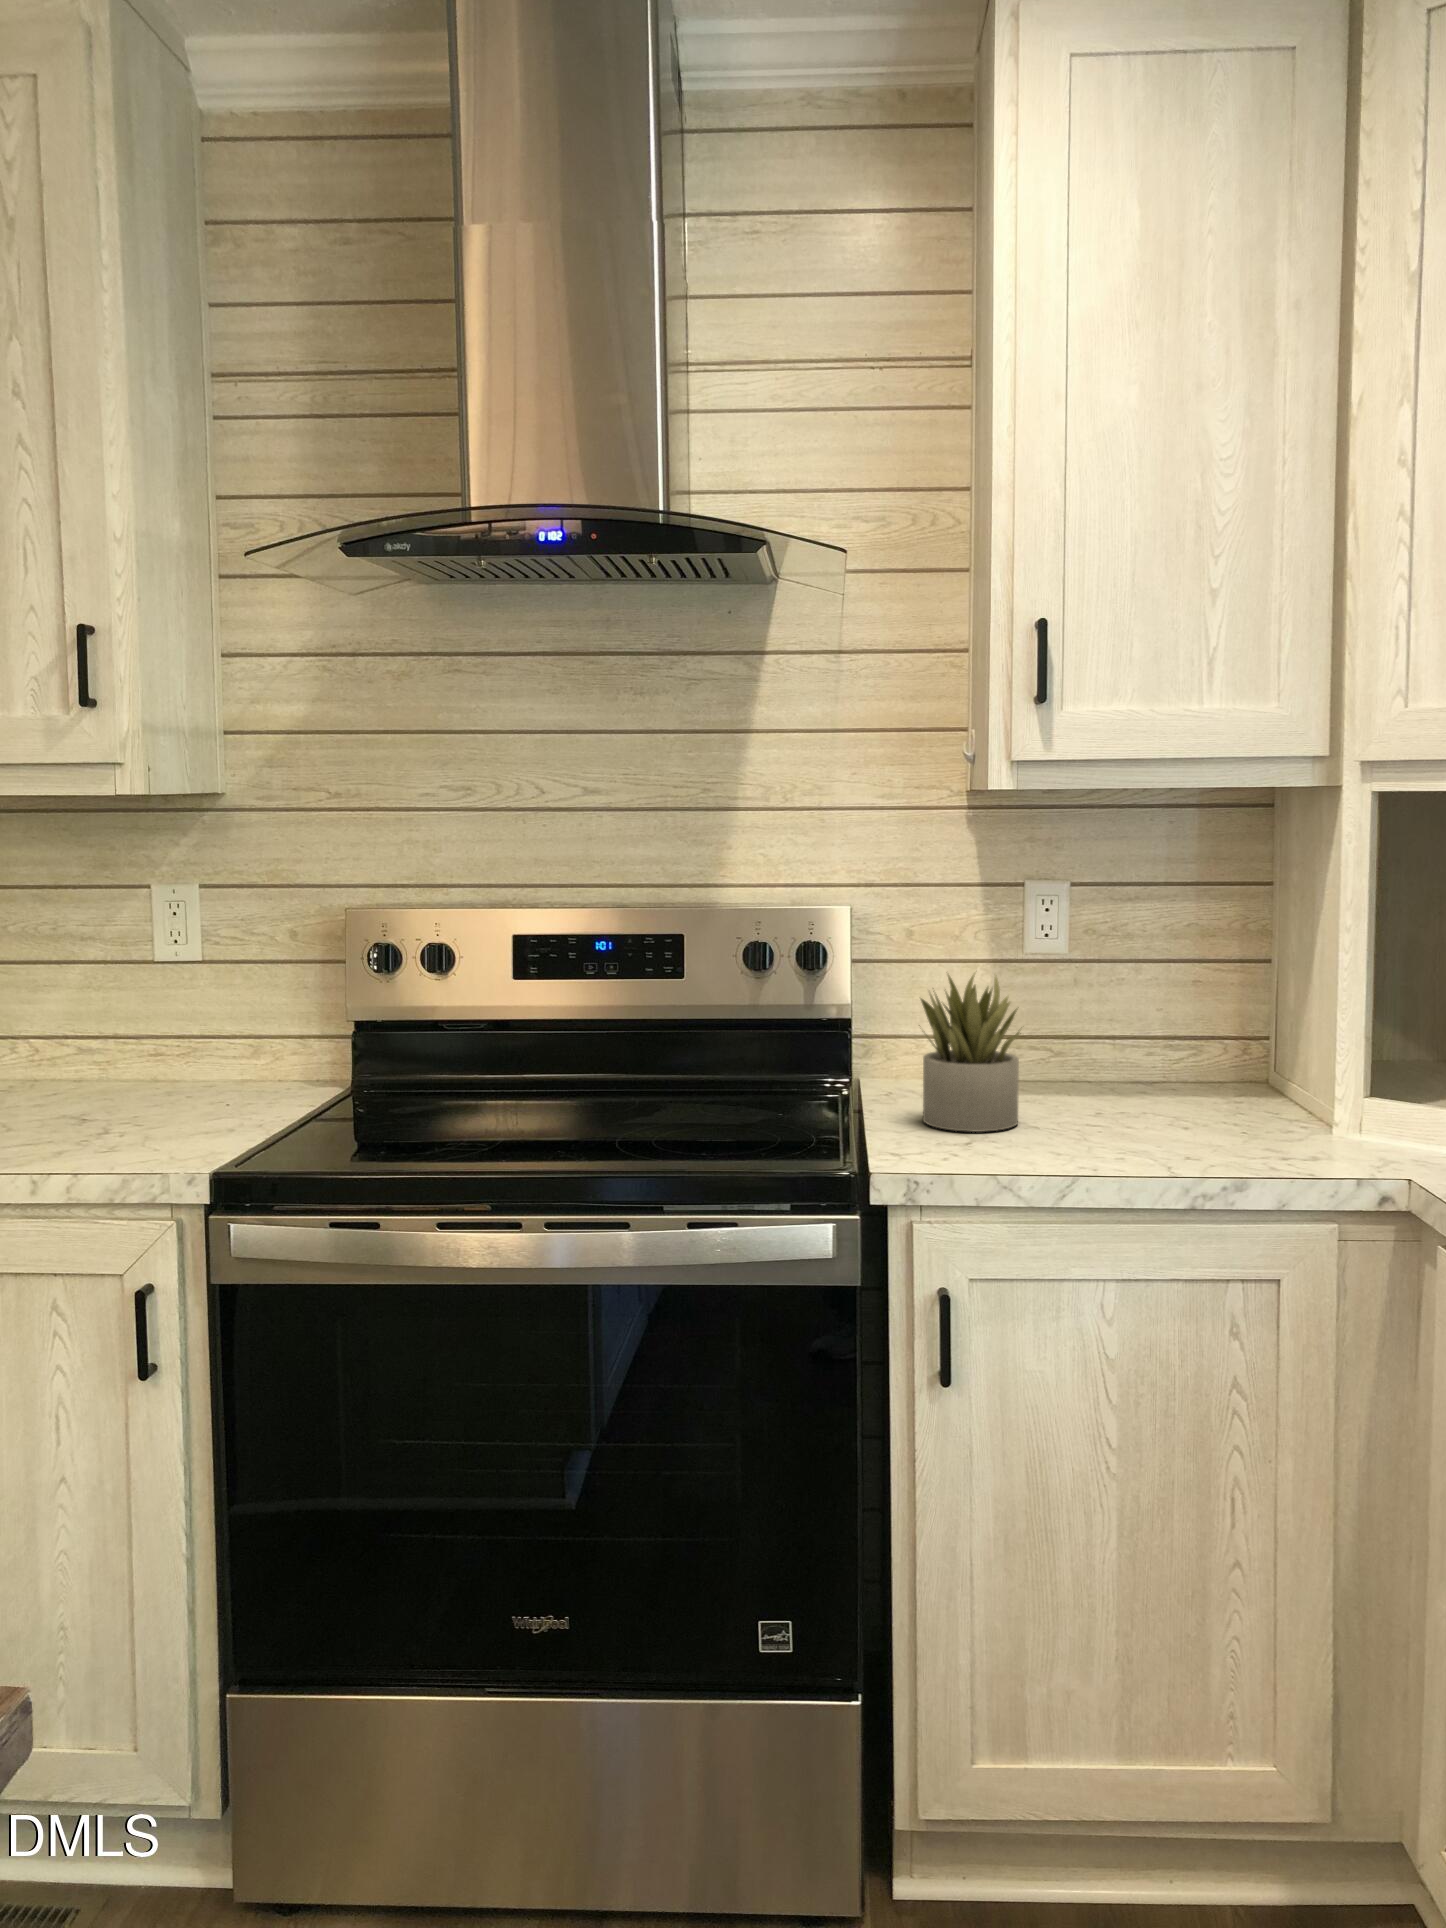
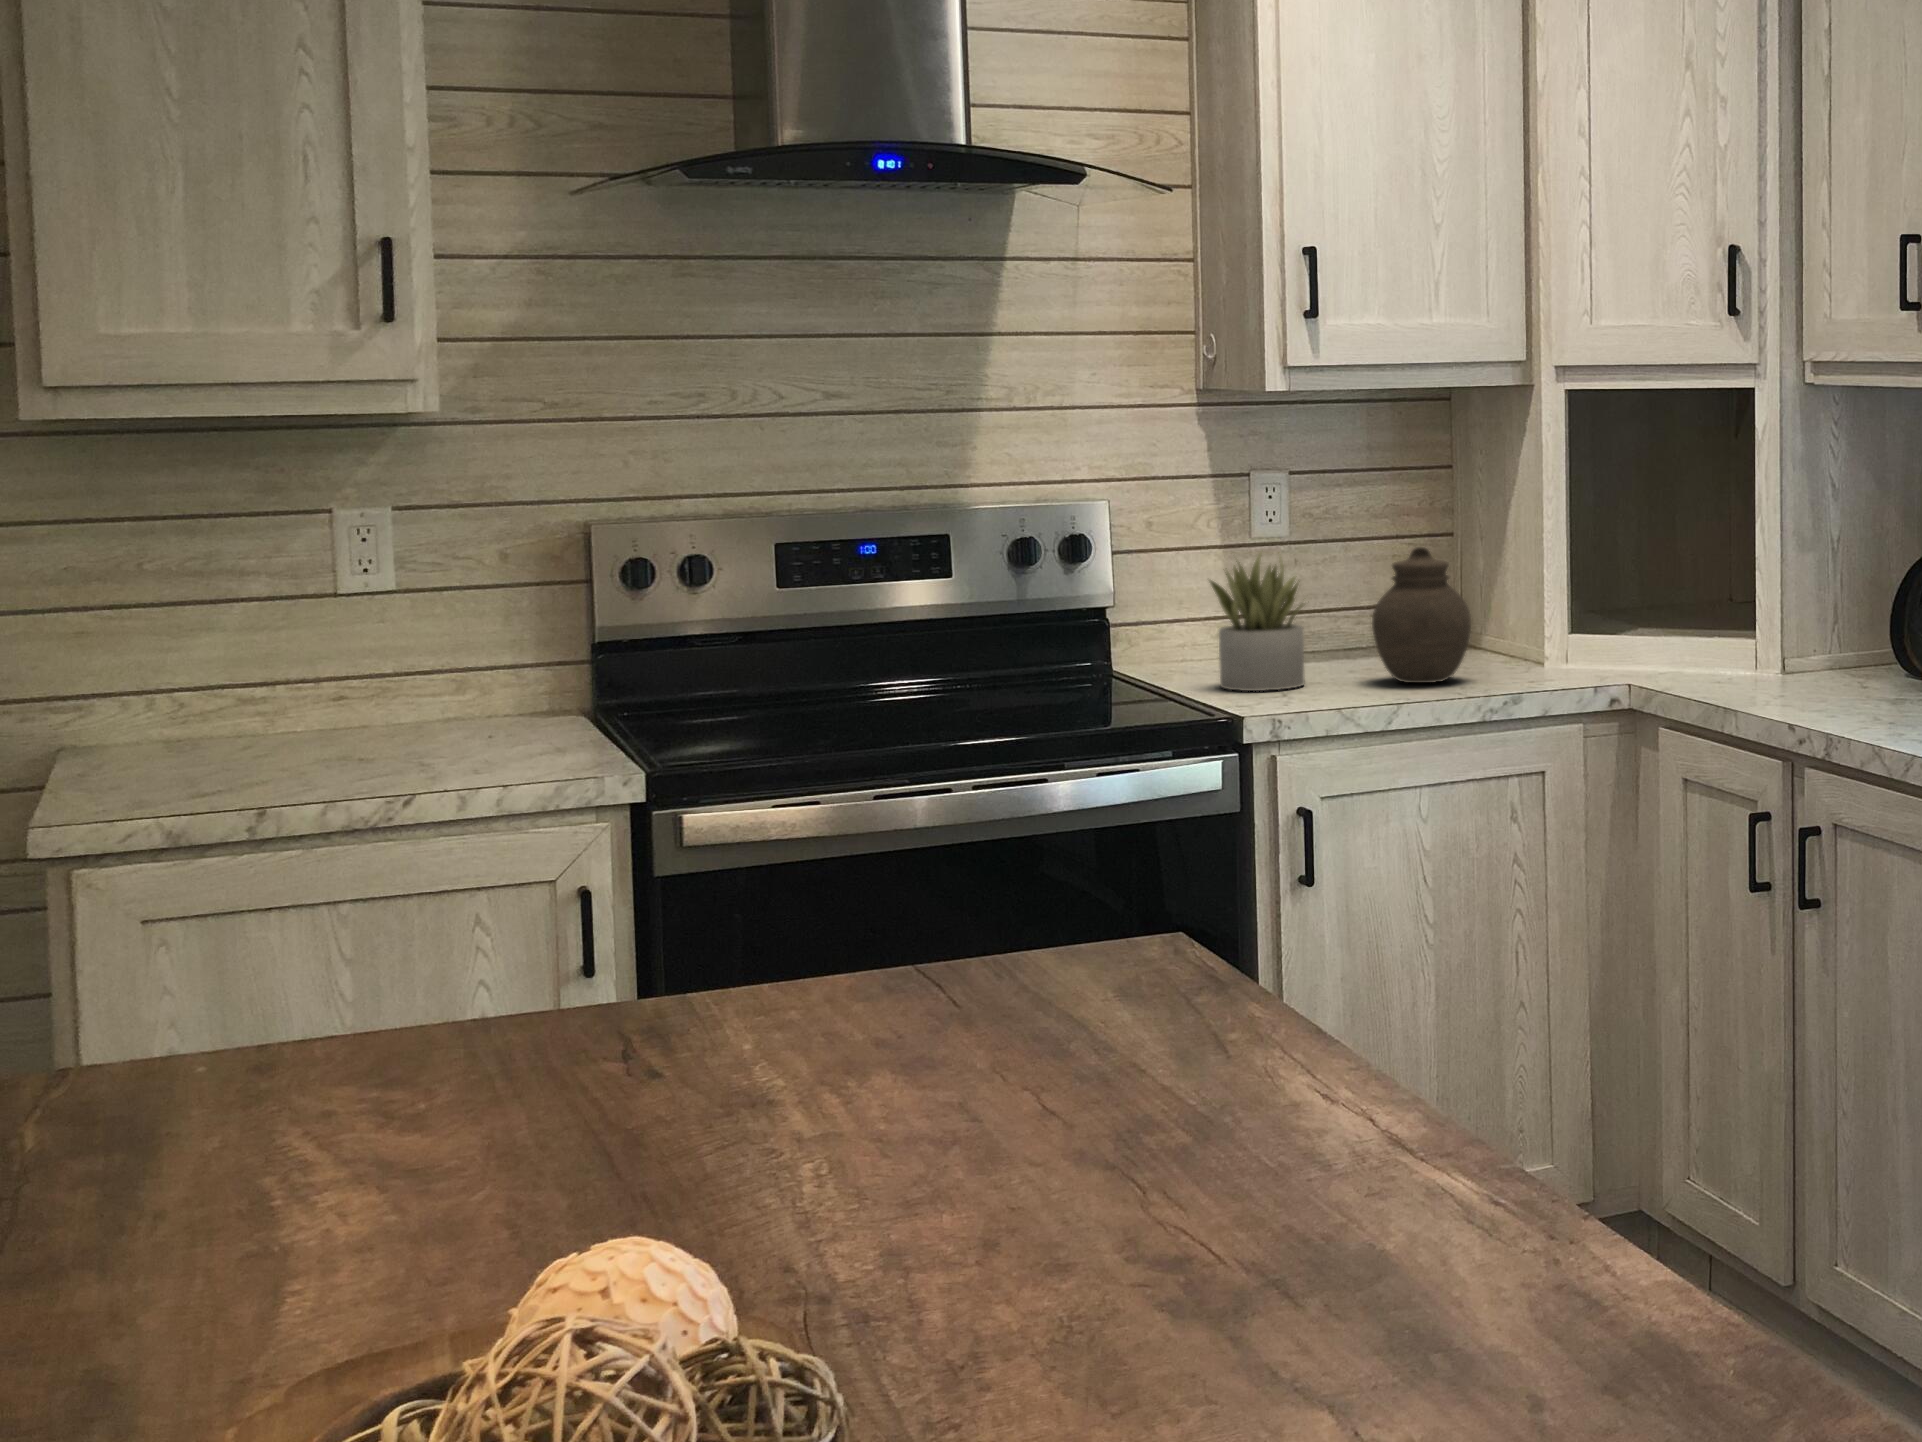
jar: none [1095,980,1216,1143] -> present [1372,547,1471,683]

